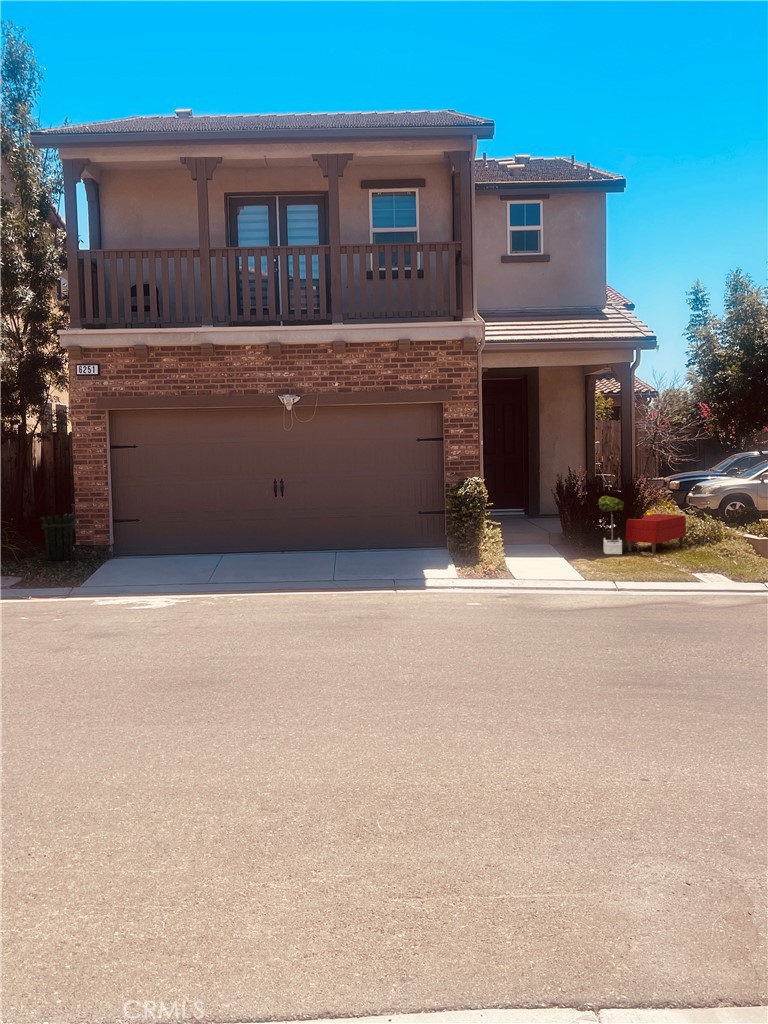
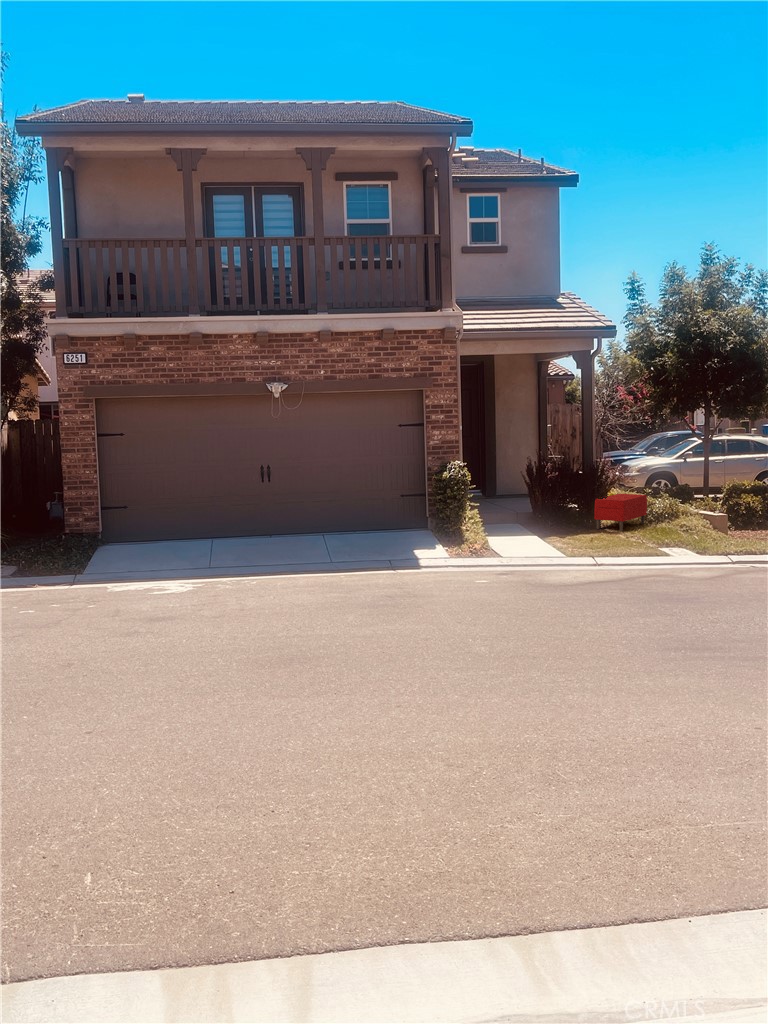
potted tree: present [598,496,624,554] -> none [569,477,594,532]
waste bin: present [41,515,76,560] -> none [30,503,65,548]

